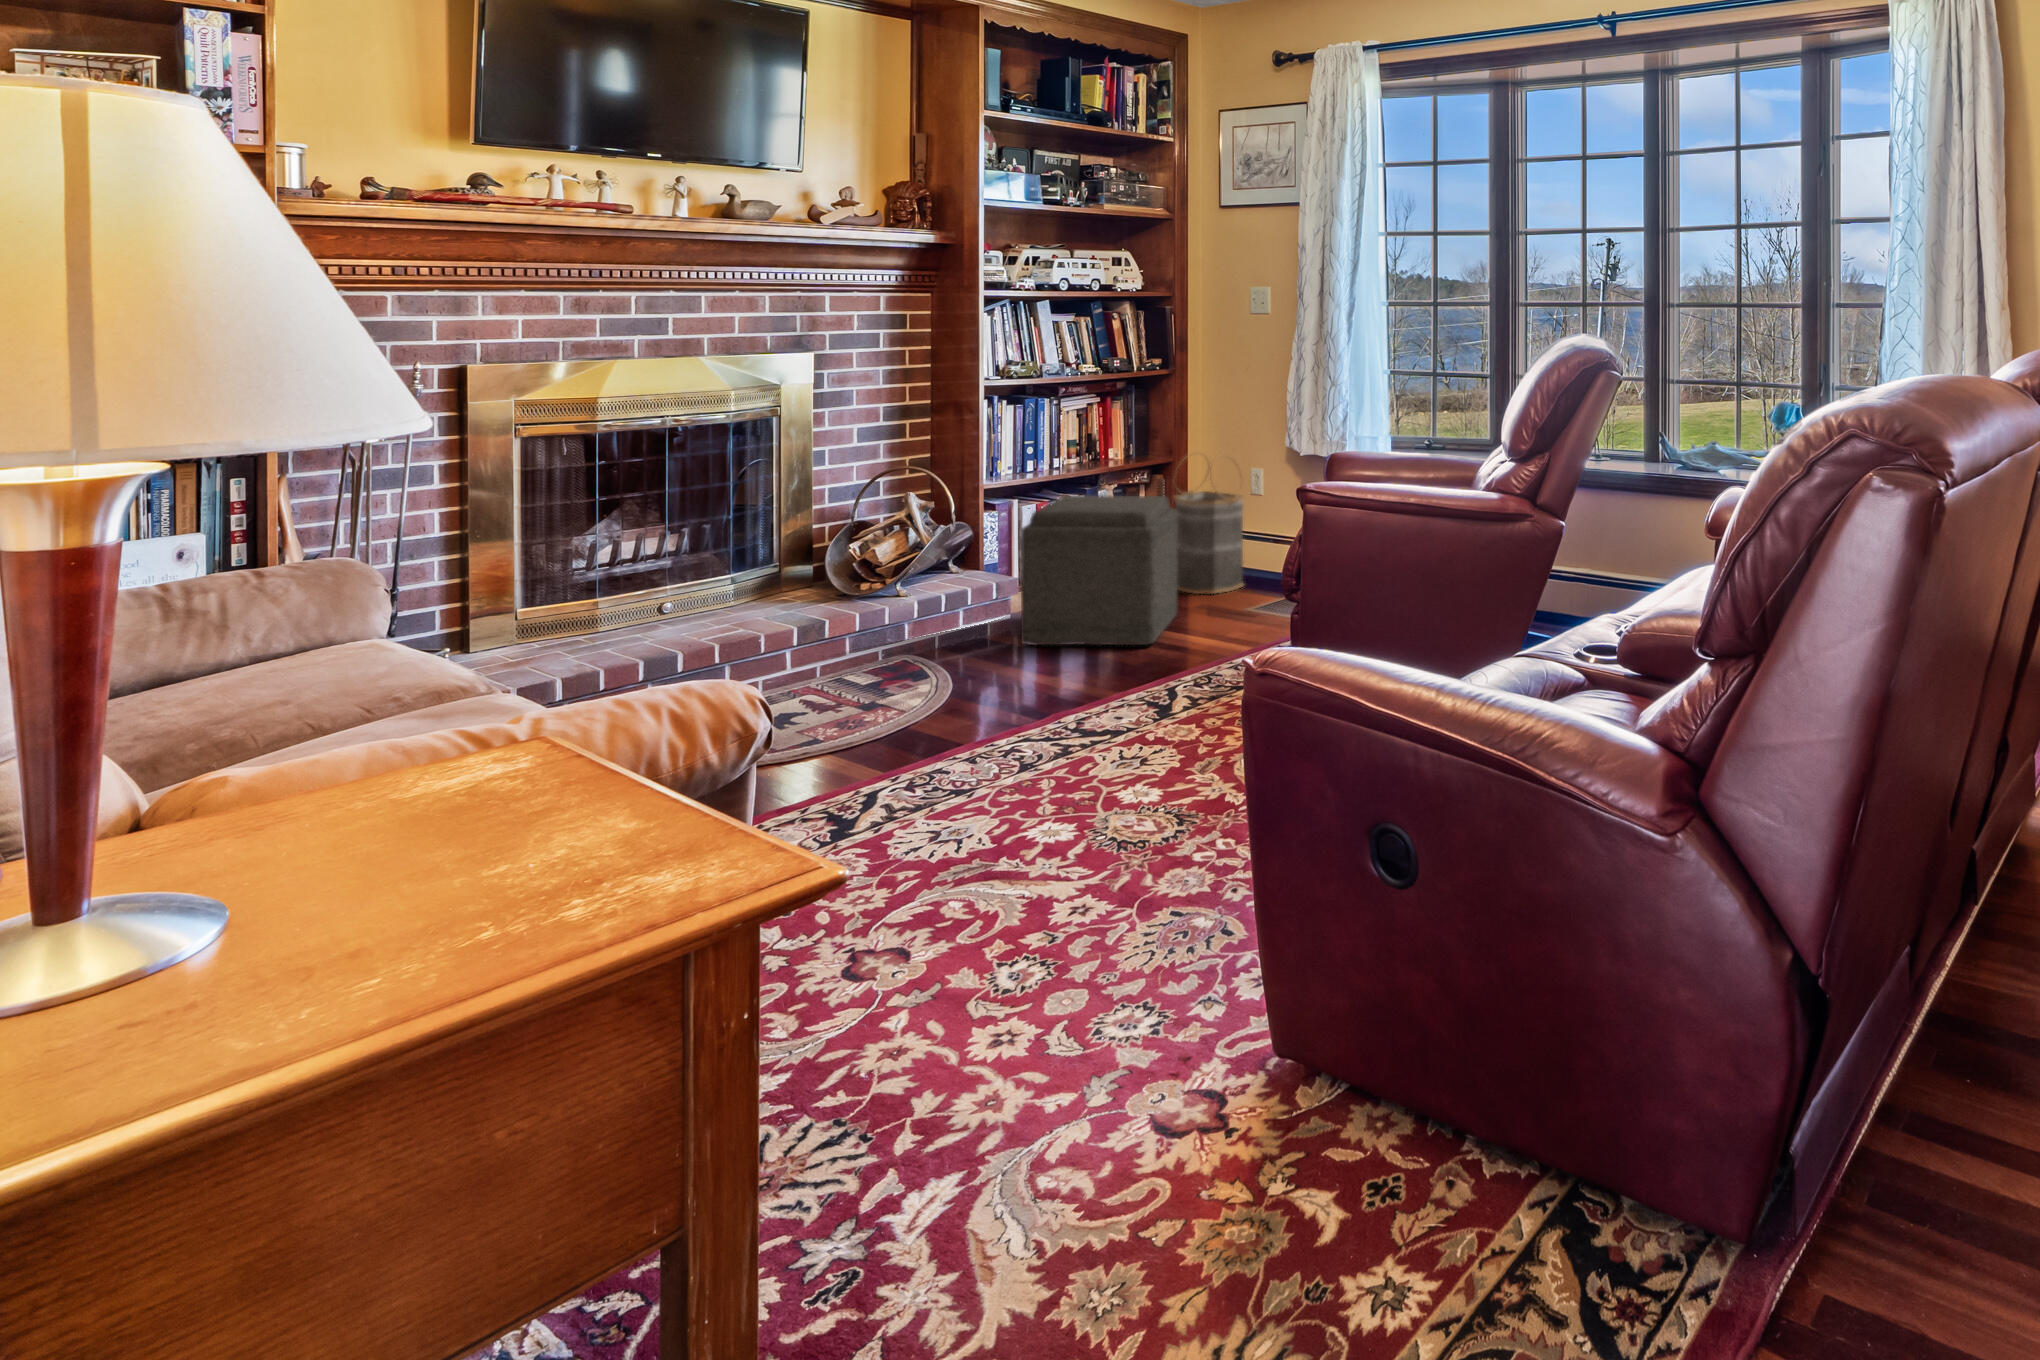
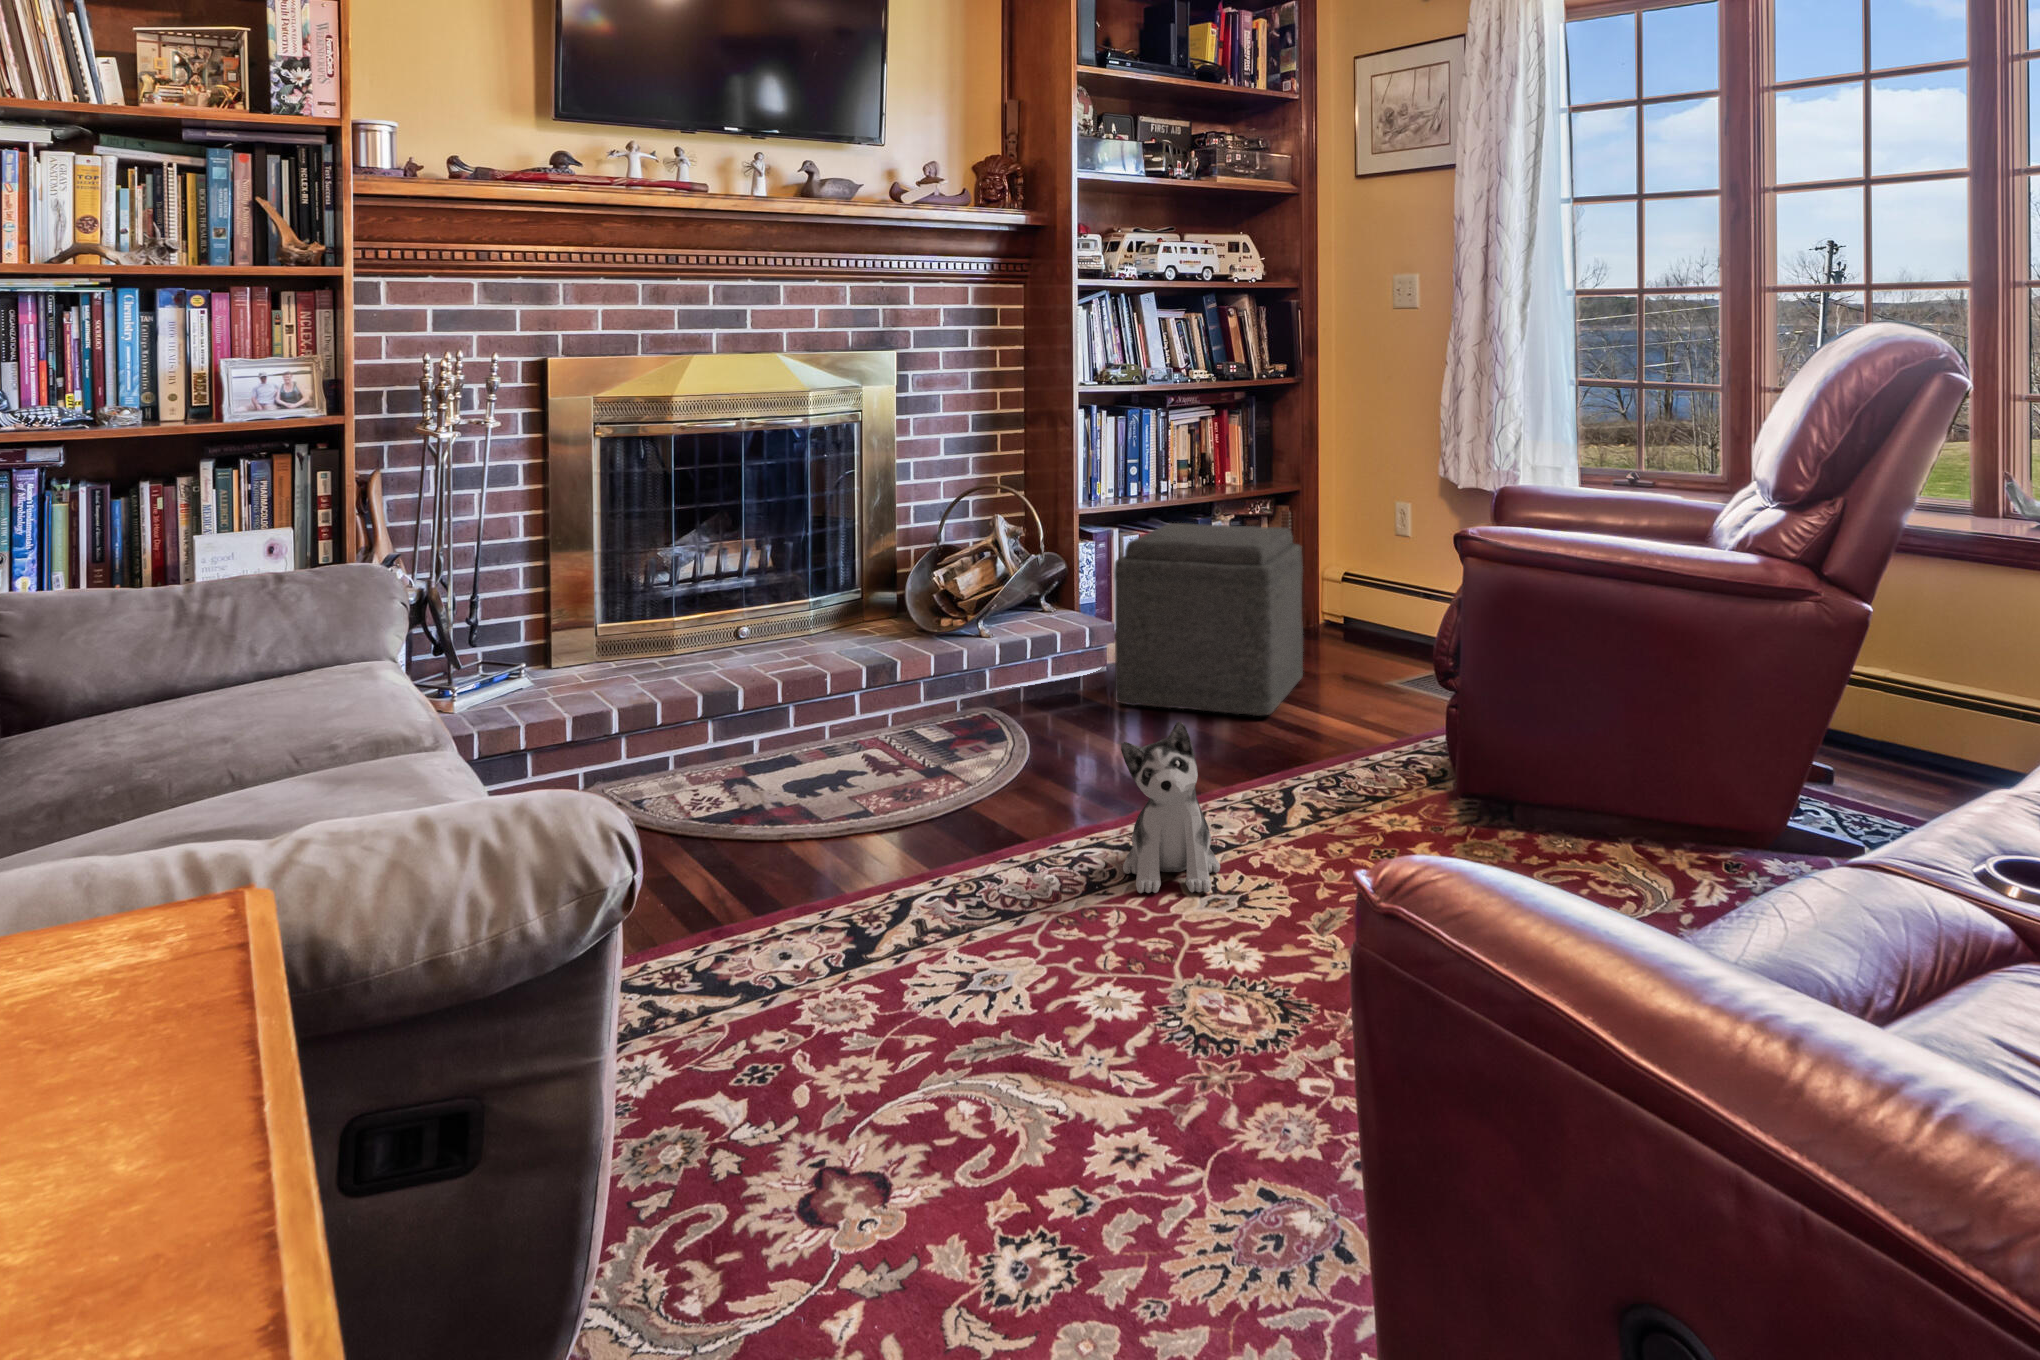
basket: present [1174,460,1244,594] -> none [1299,476,1386,653]
plush toy: none [1047,643,1122,770] -> present [1121,721,1220,893]

